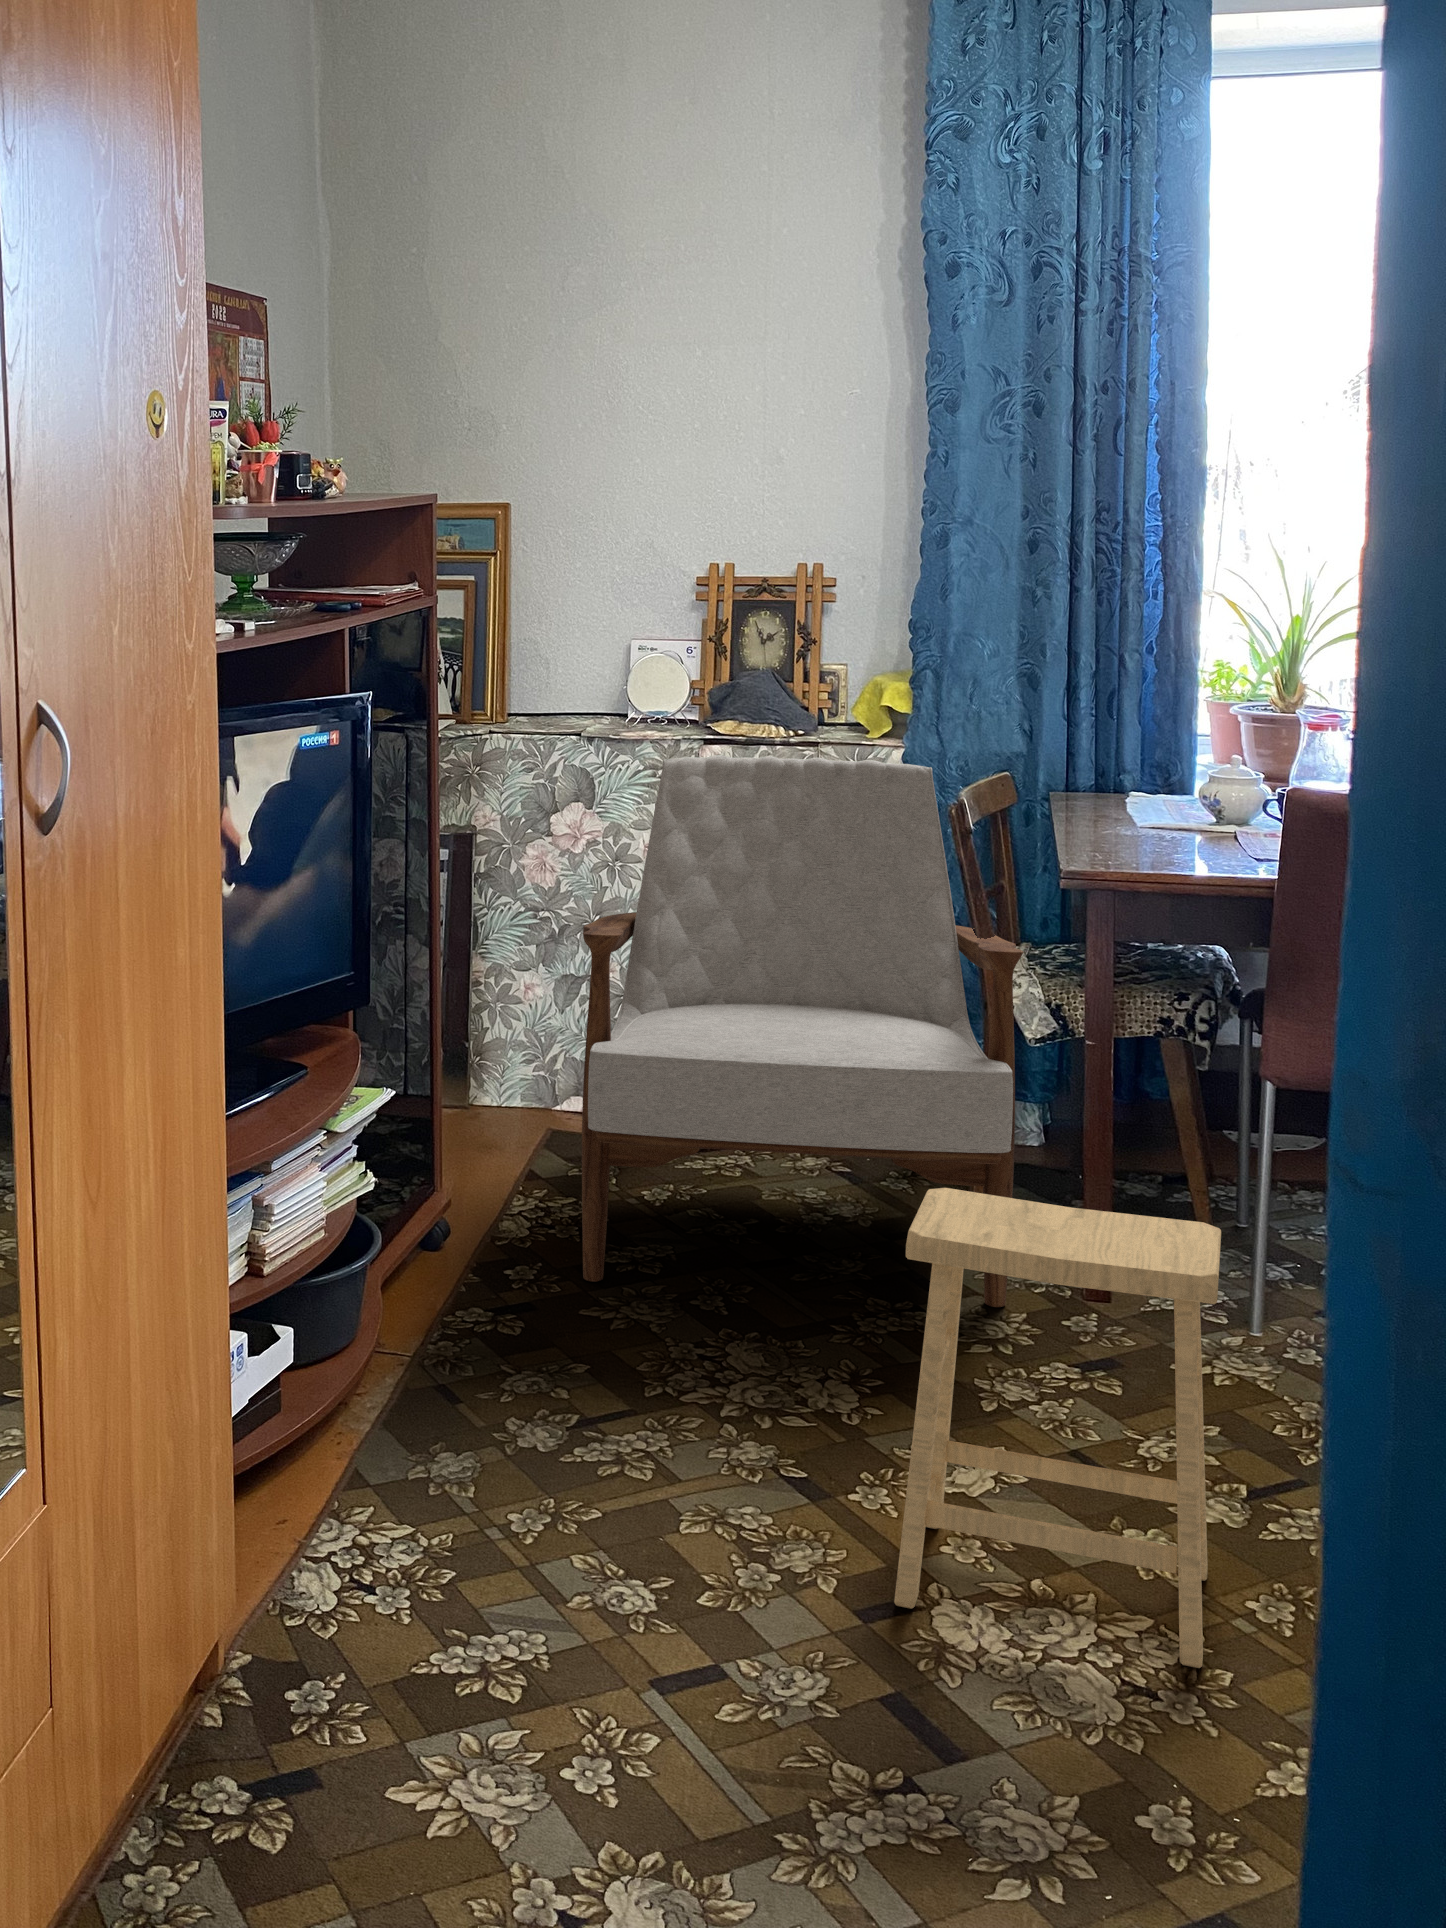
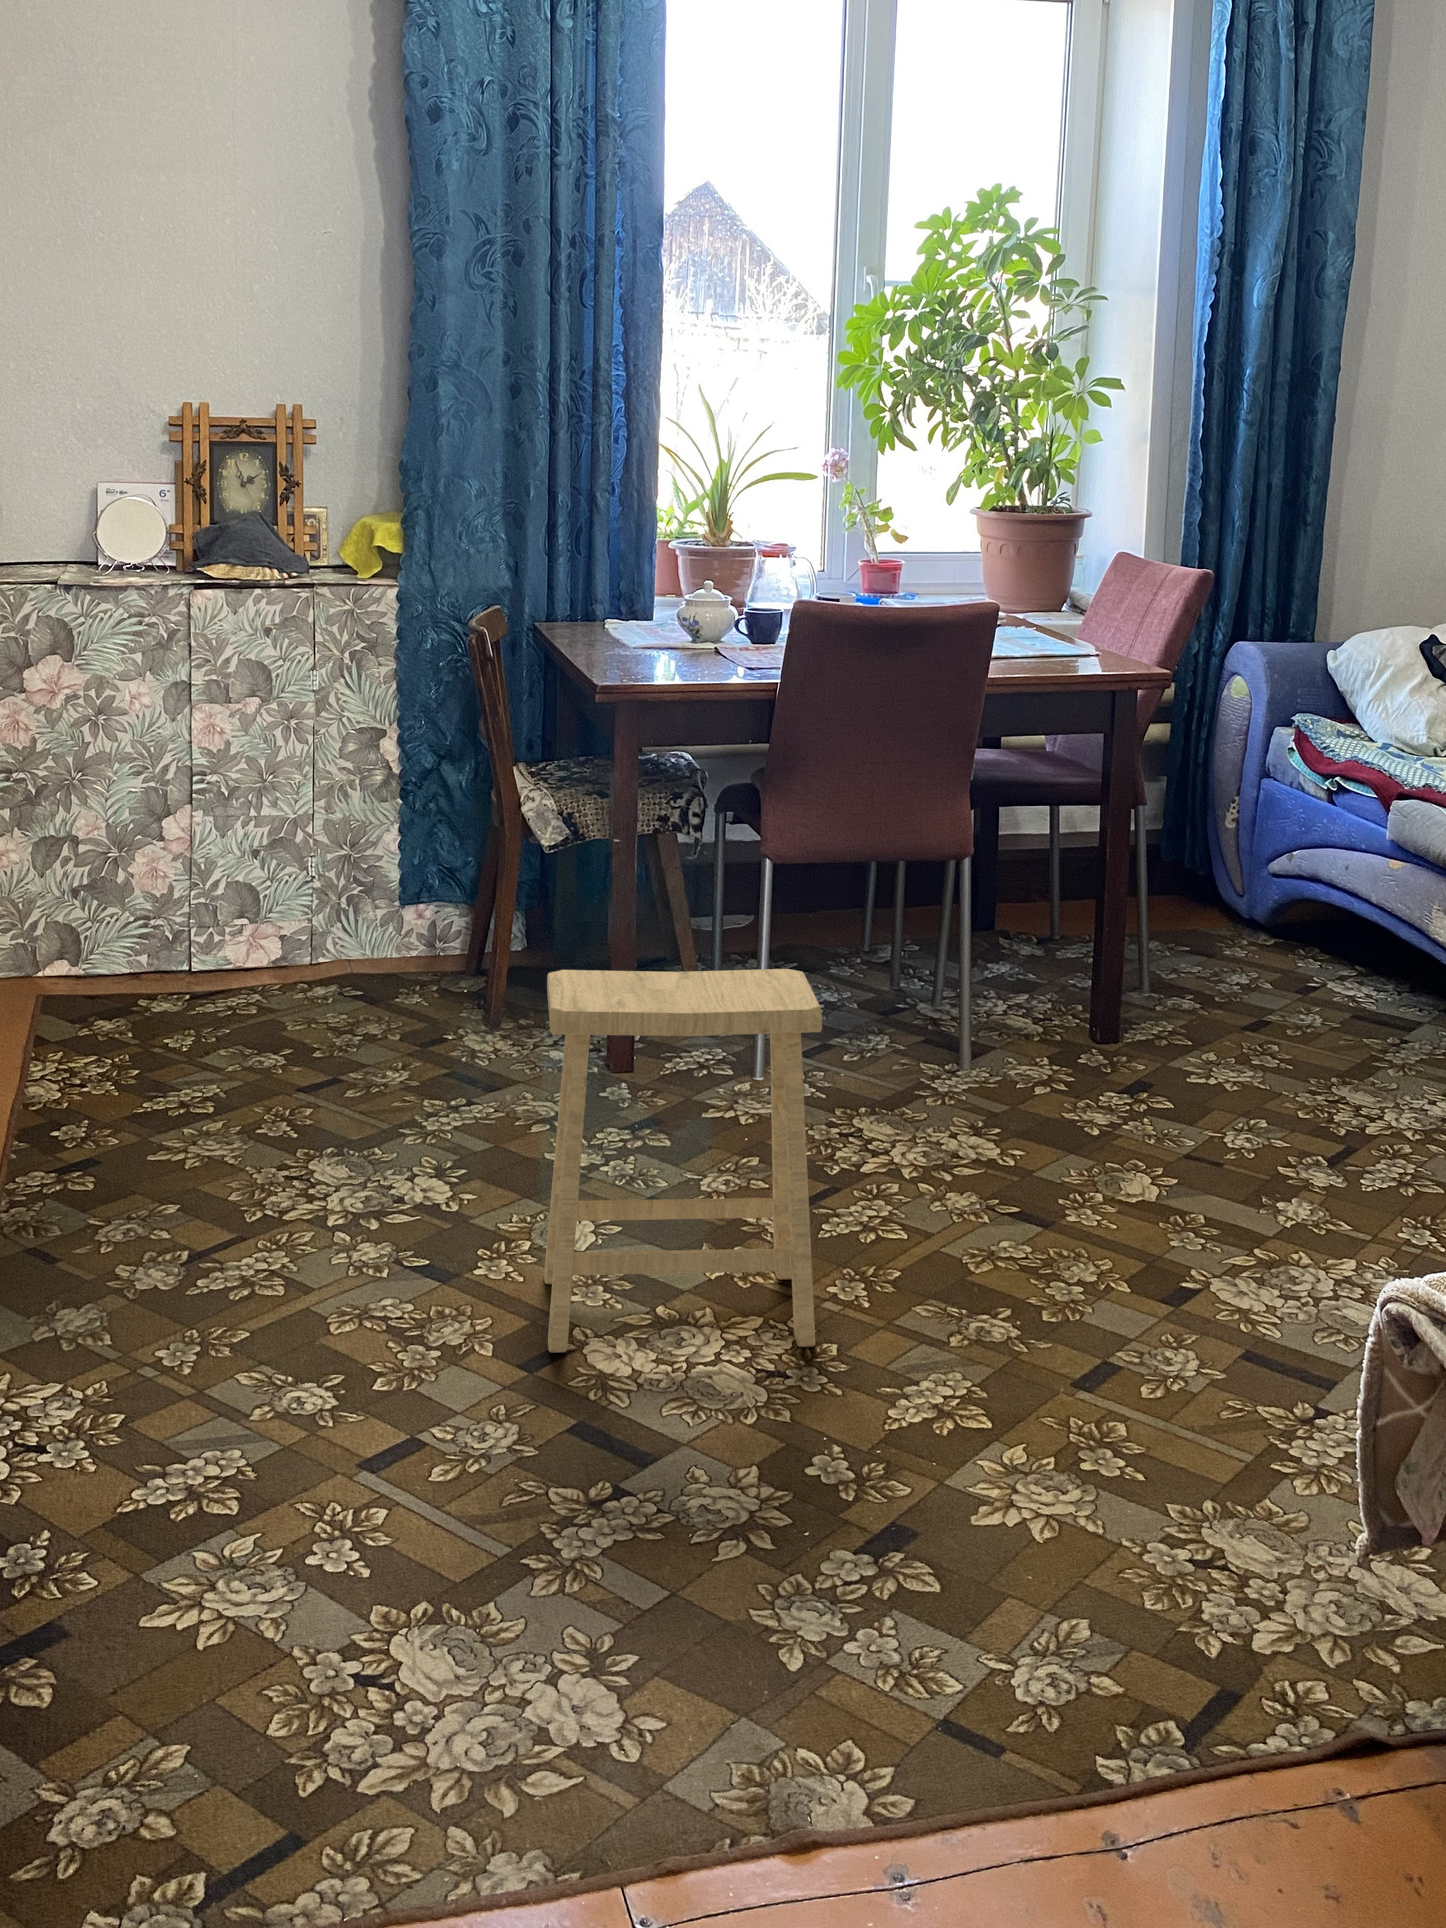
armchair: present [582,755,1023,1307] -> none [103,596,554,1130]

